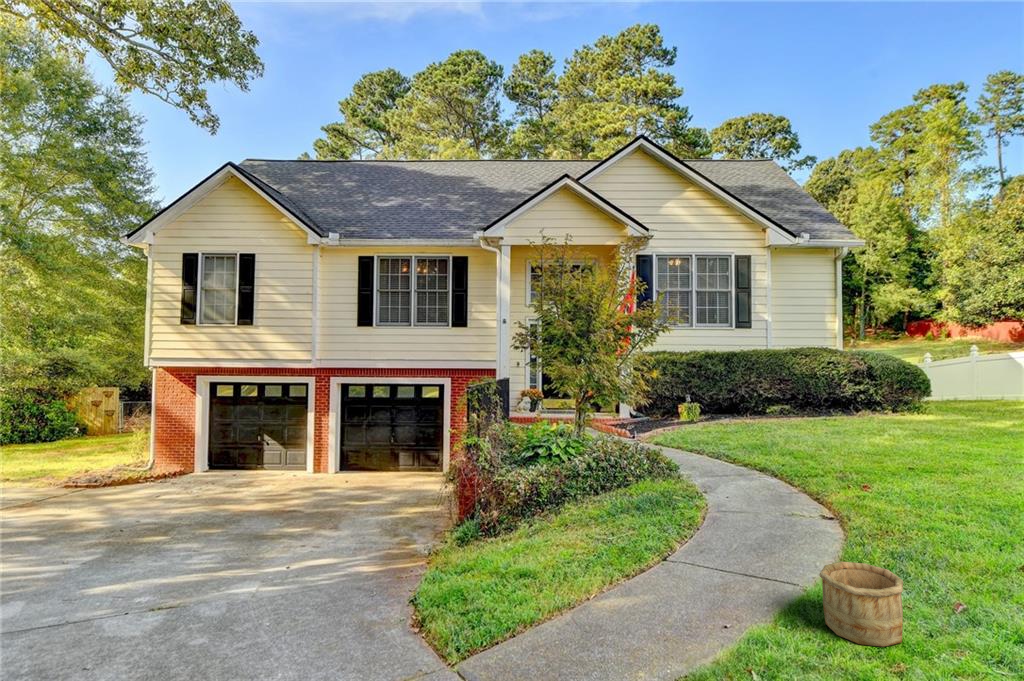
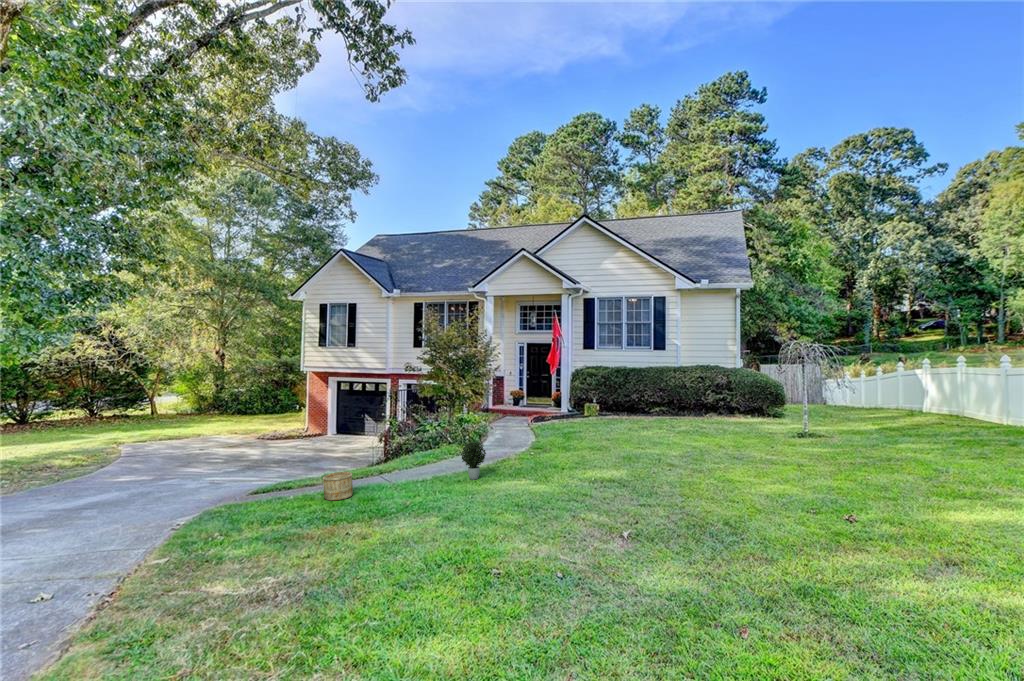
potted plant: none [895,464,958,537] -> present [461,442,486,480]

